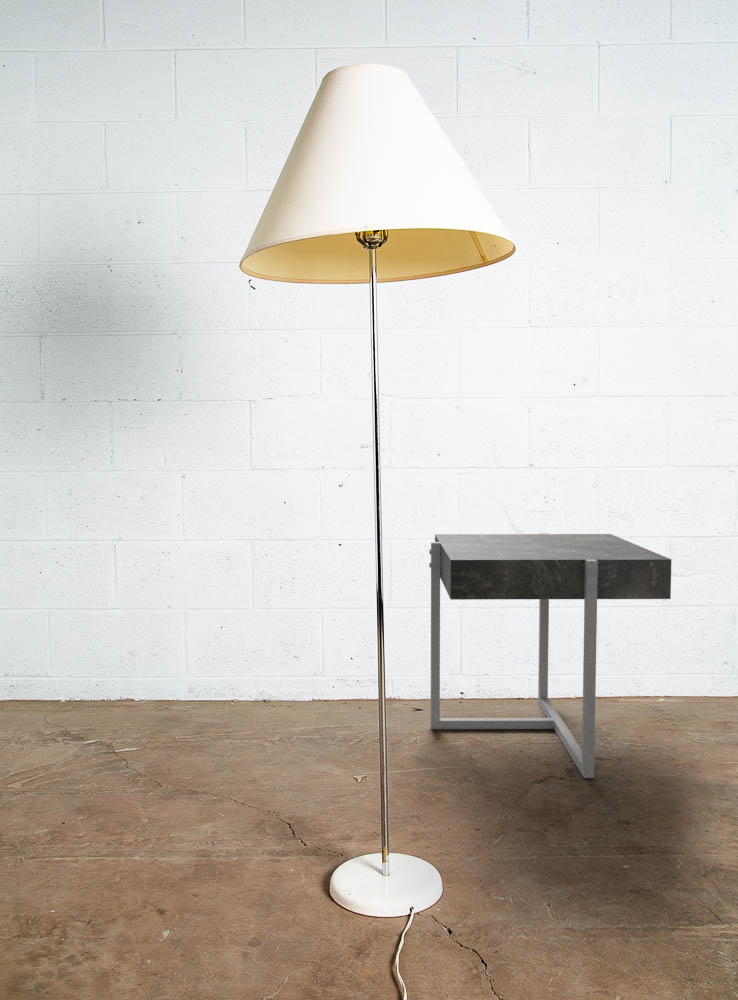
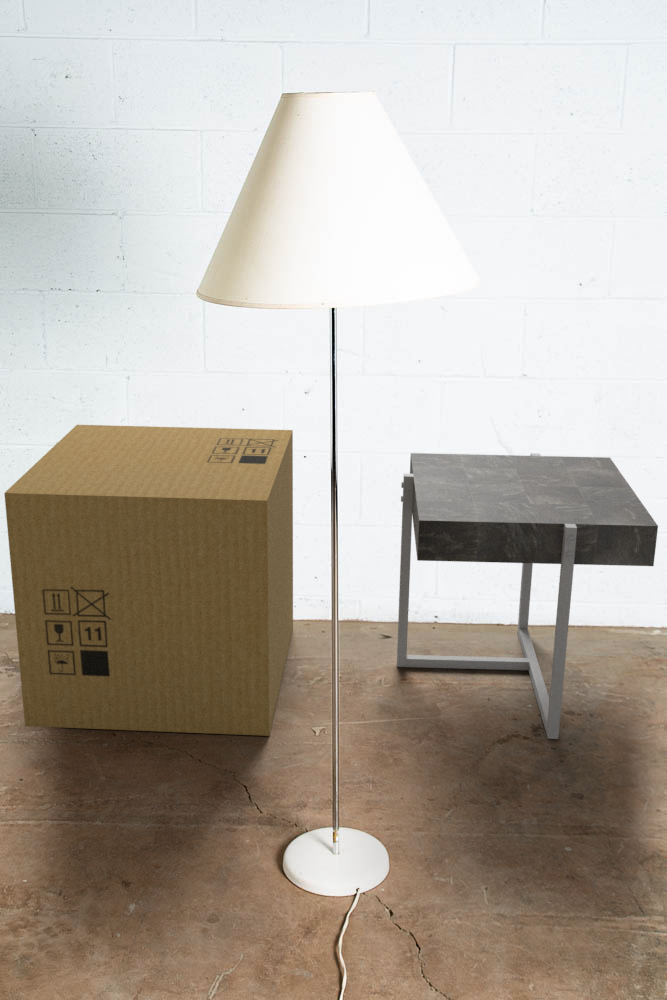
cardboard box: none [65,518,332,783] -> present [4,425,293,736]

